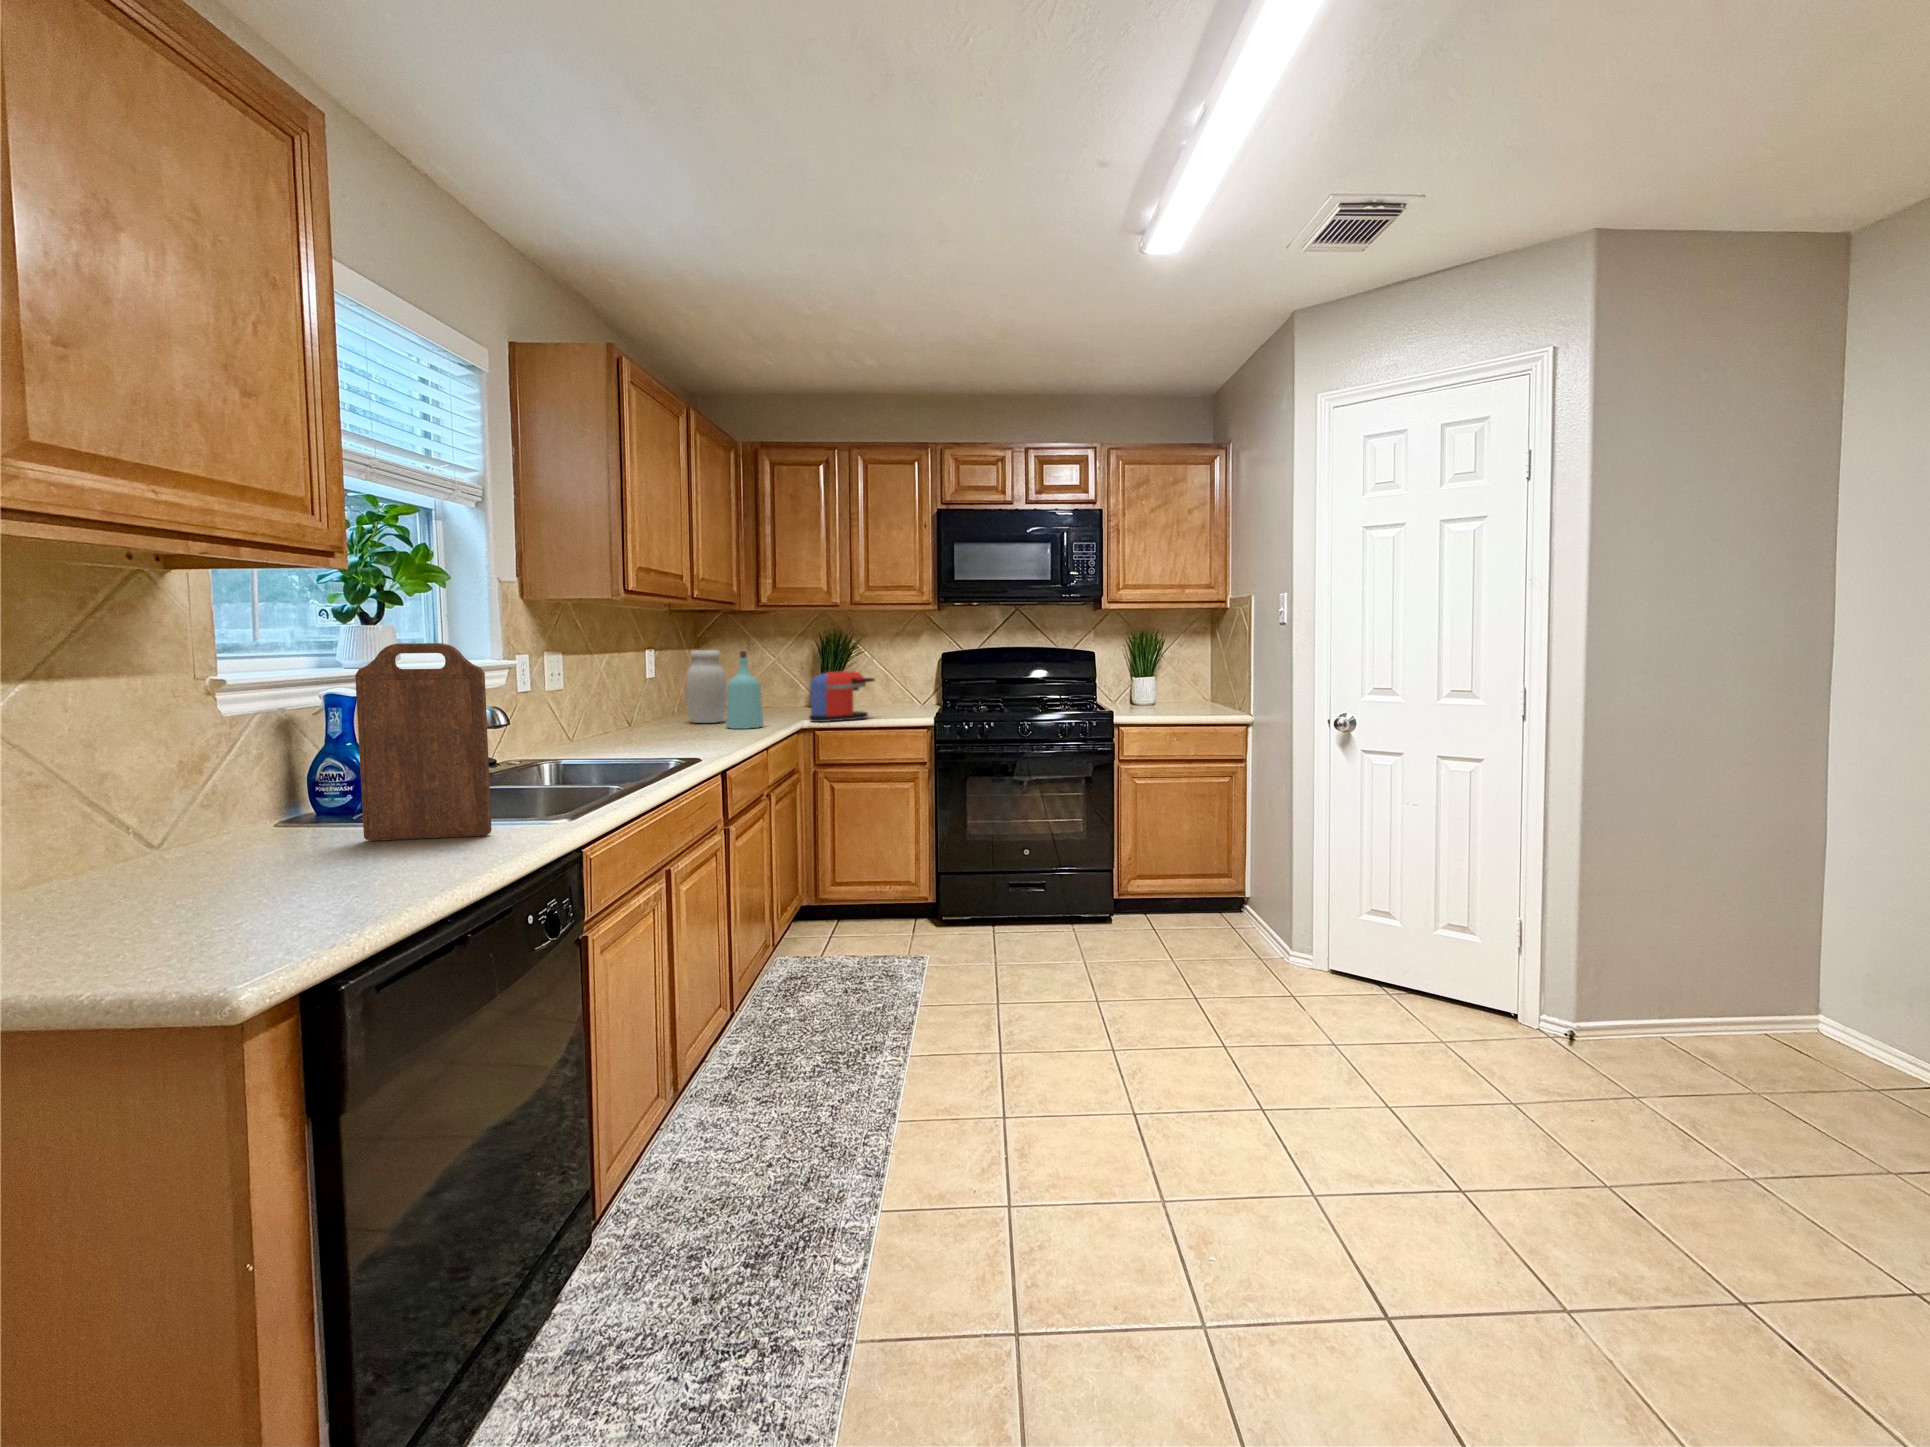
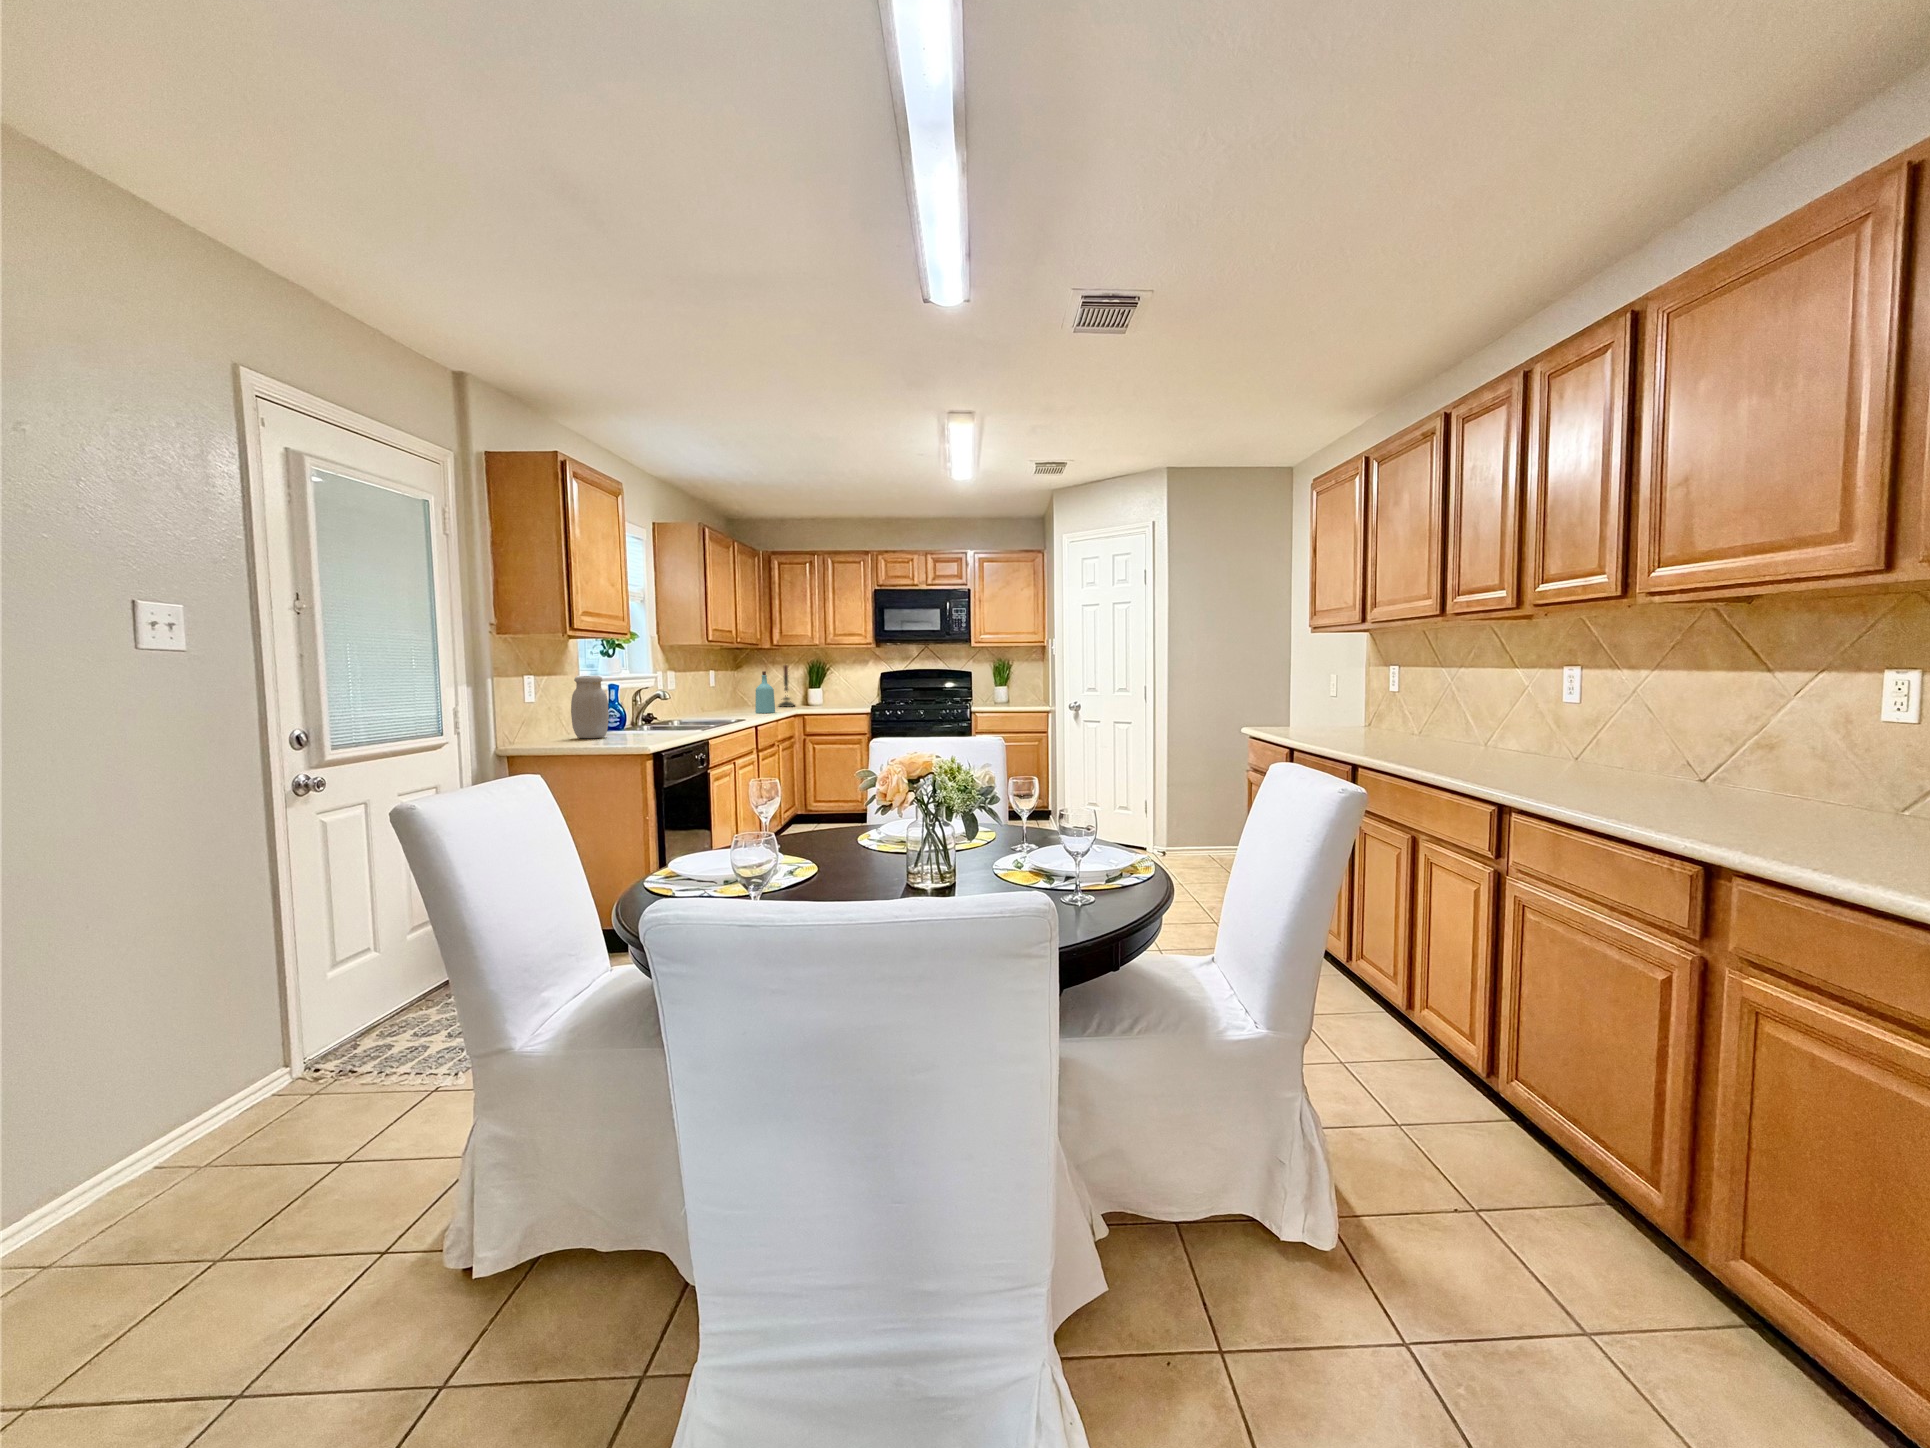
candle: none [768,636,798,710] -> present [779,665,794,707]
cutting board: present [355,643,492,840] -> none [633,664,679,734]
jar: present [685,650,727,723] -> present [571,676,609,738]
coffee maker: present [809,671,875,722] -> none [801,683,838,711]

